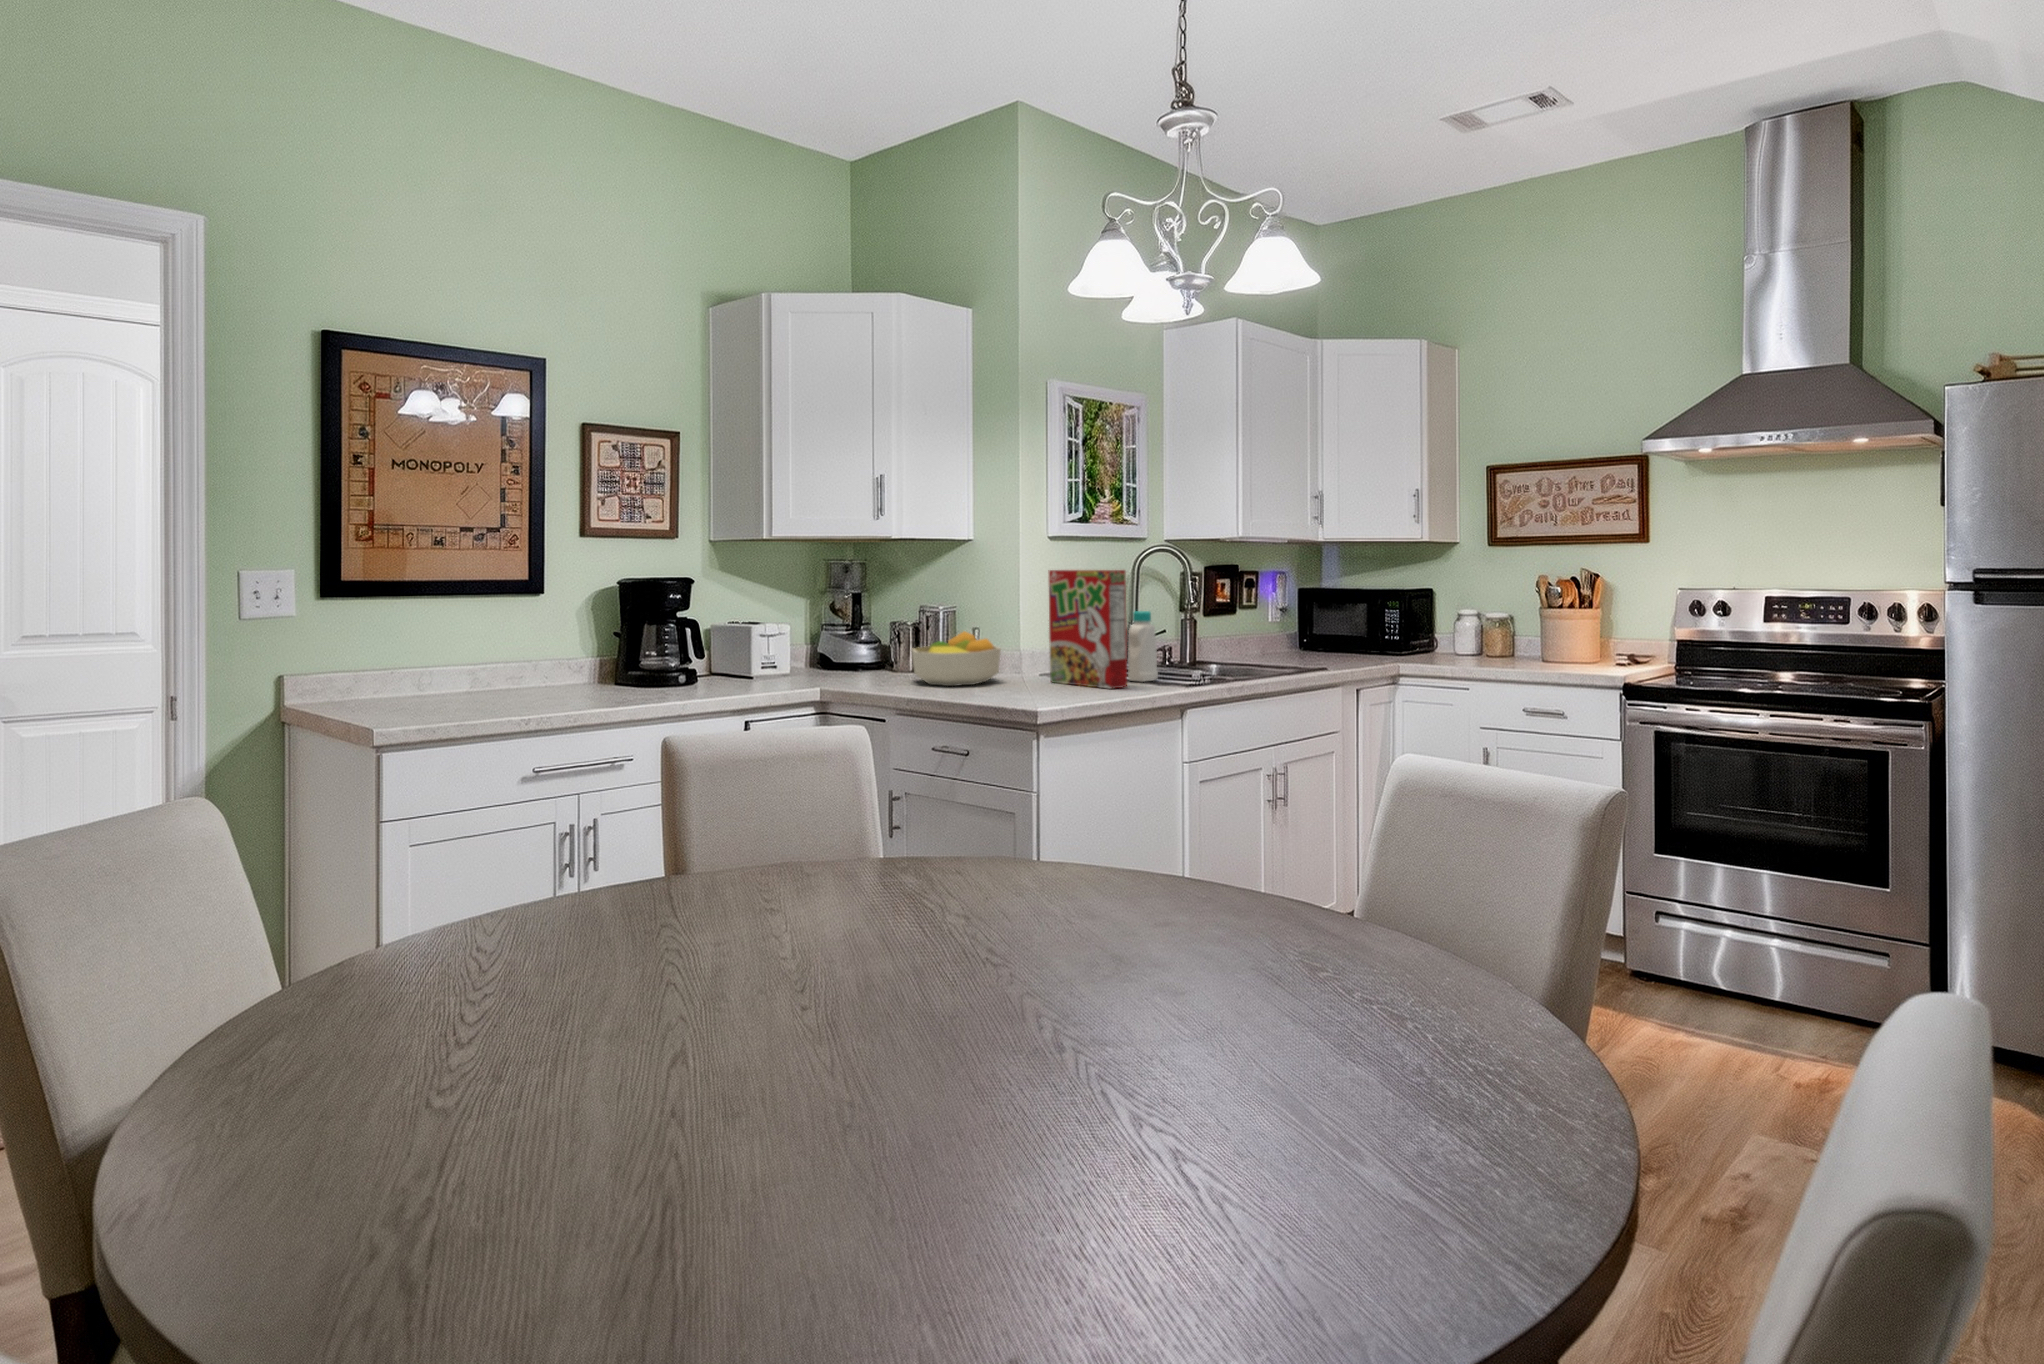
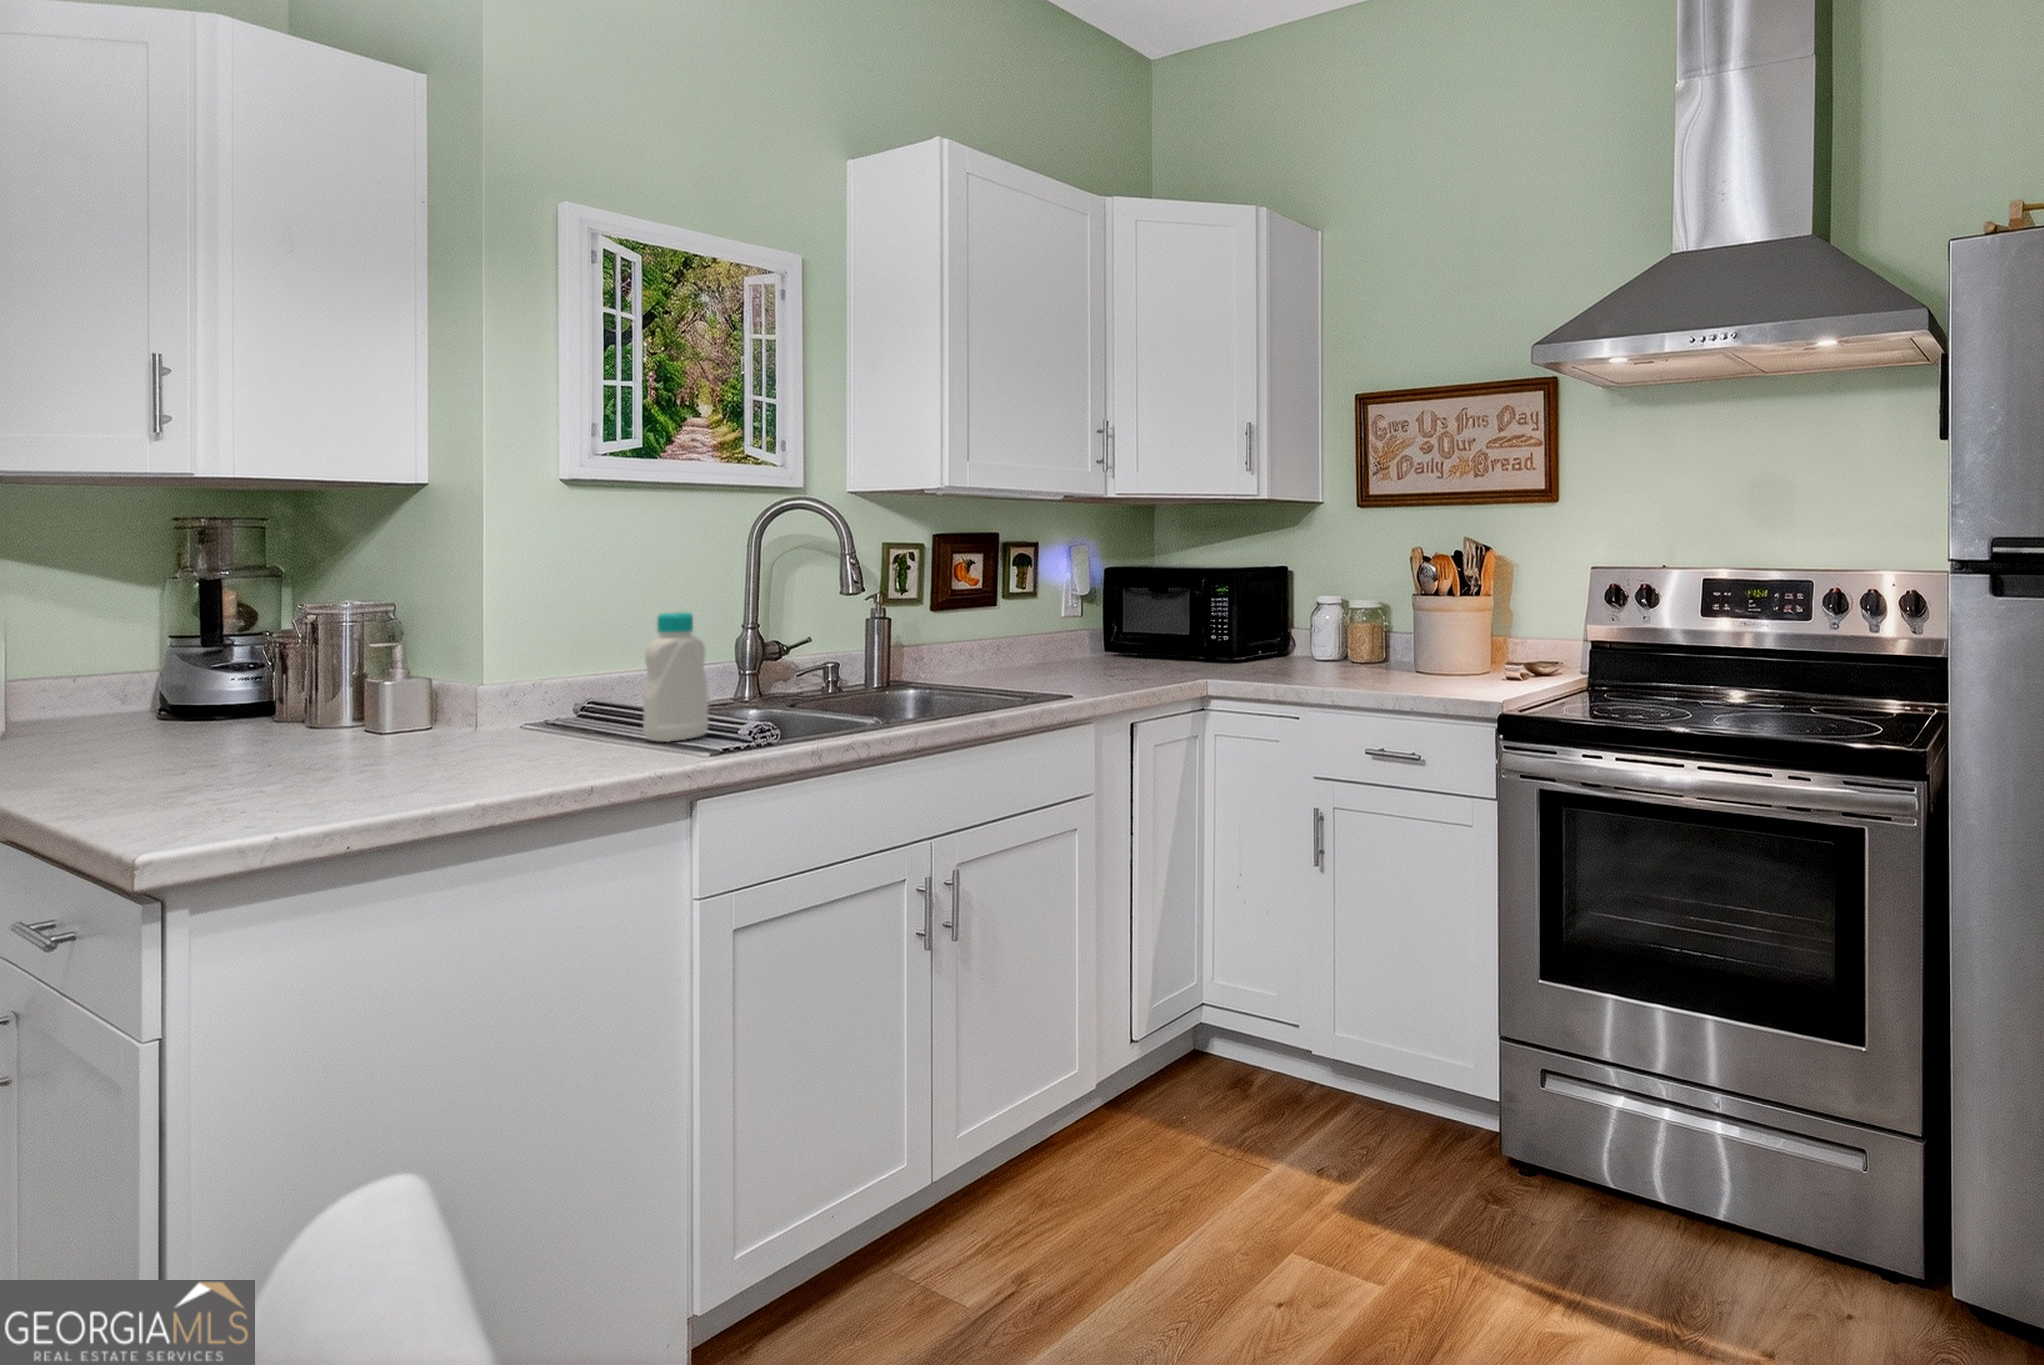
cereal box: present [1049,570,1127,689] -> none [470,538,589,768]
fruit bowl: present [912,631,1001,686] -> none [133,654,386,770]

